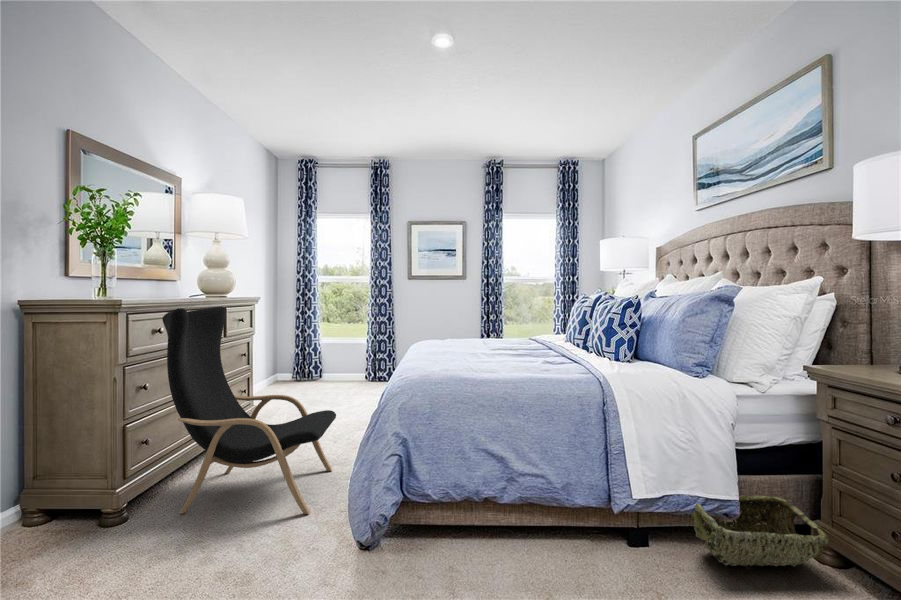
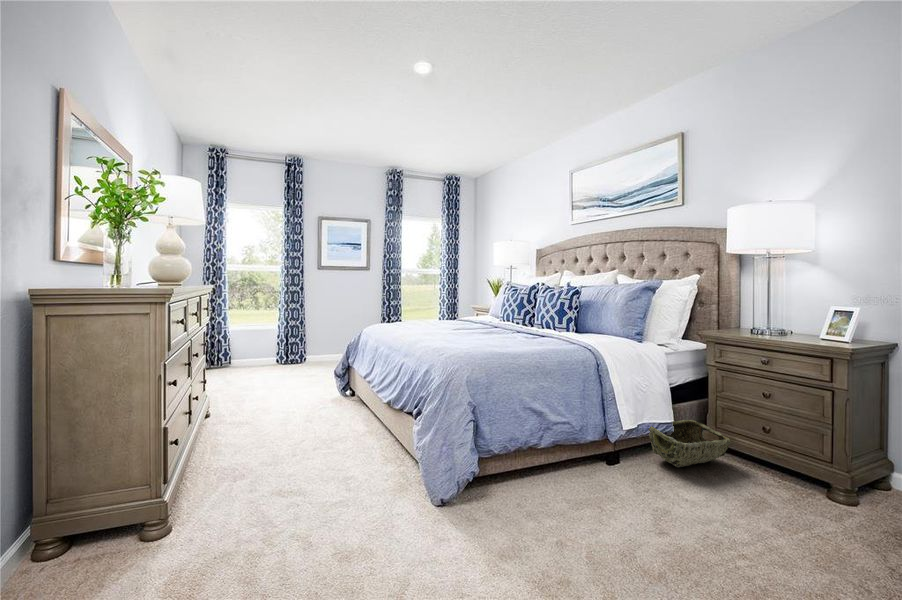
lounge chair: present [162,306,336,514] -> none [190,296,367,503]

